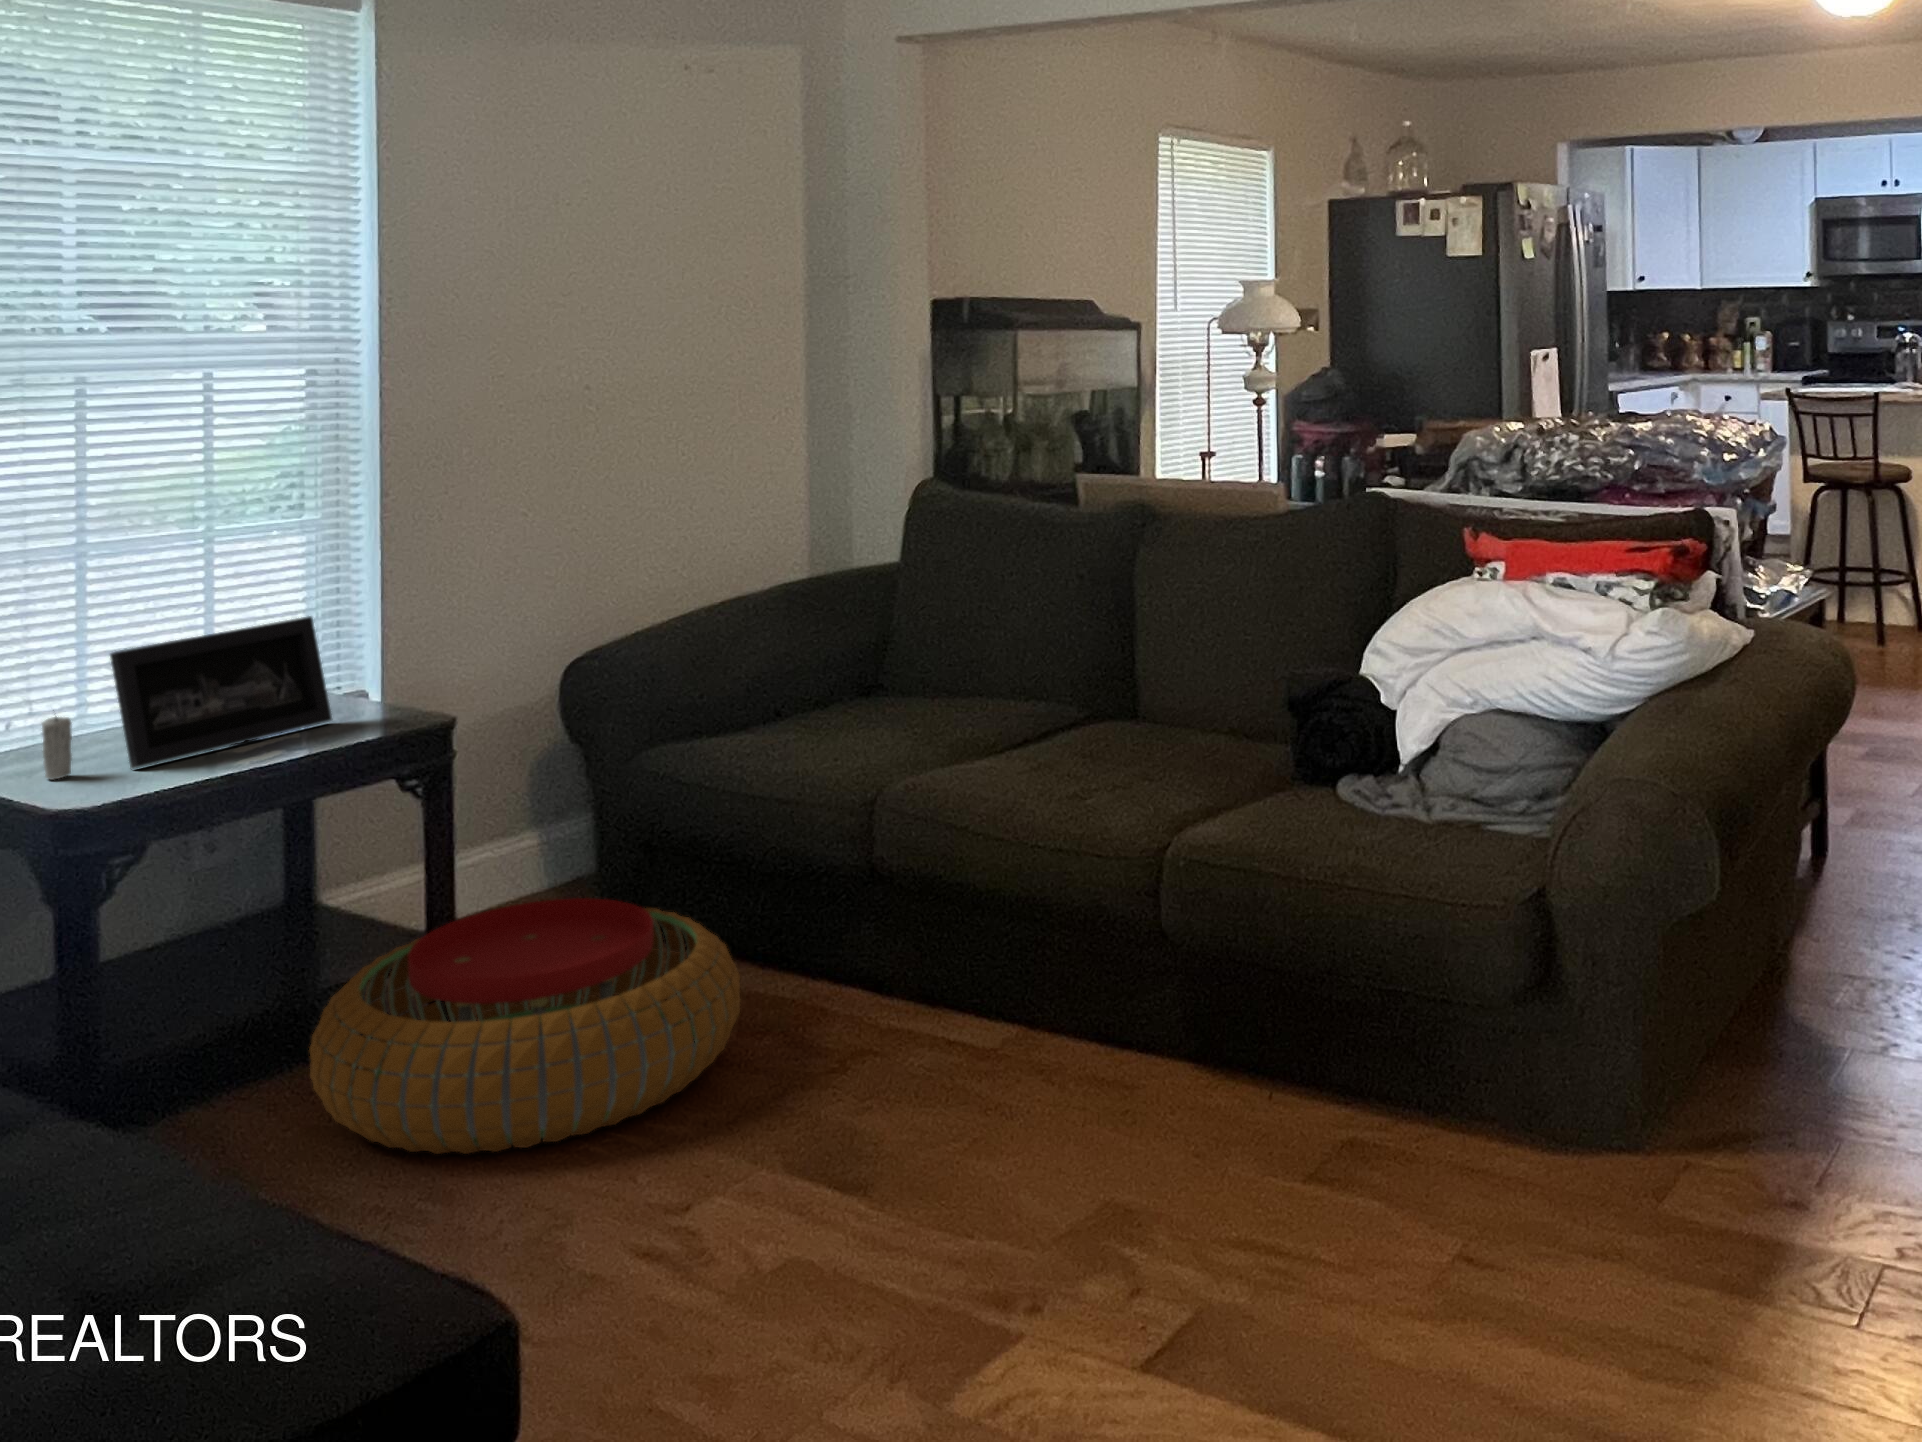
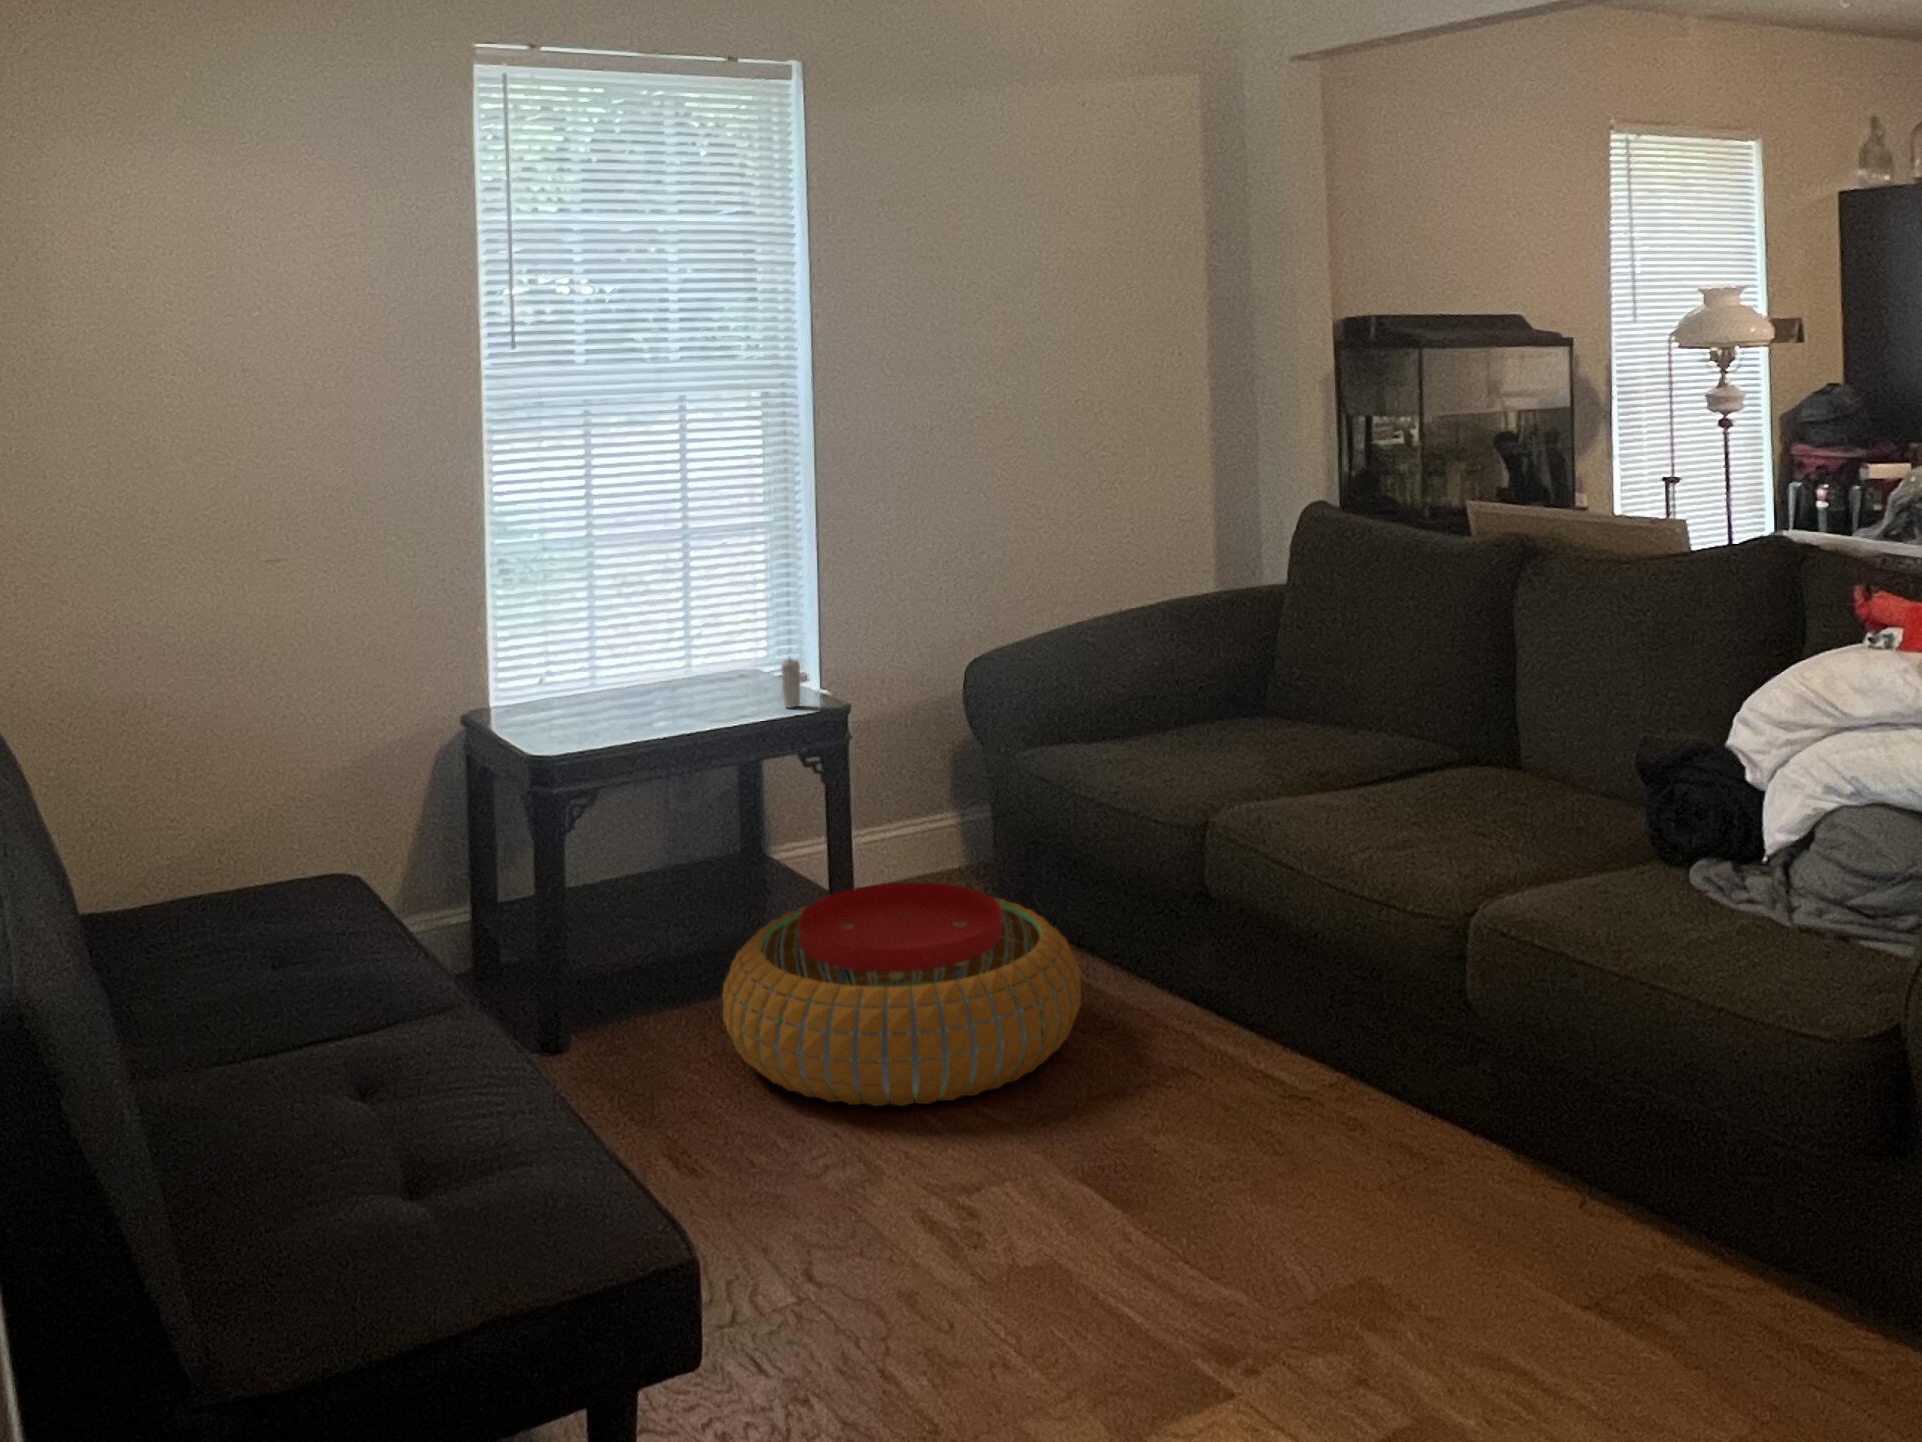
picture frame: present [110,616,332,770] -> none [588,609,759,729]
candle: present [42,716,72,780] -> present [781,659,800,708]

